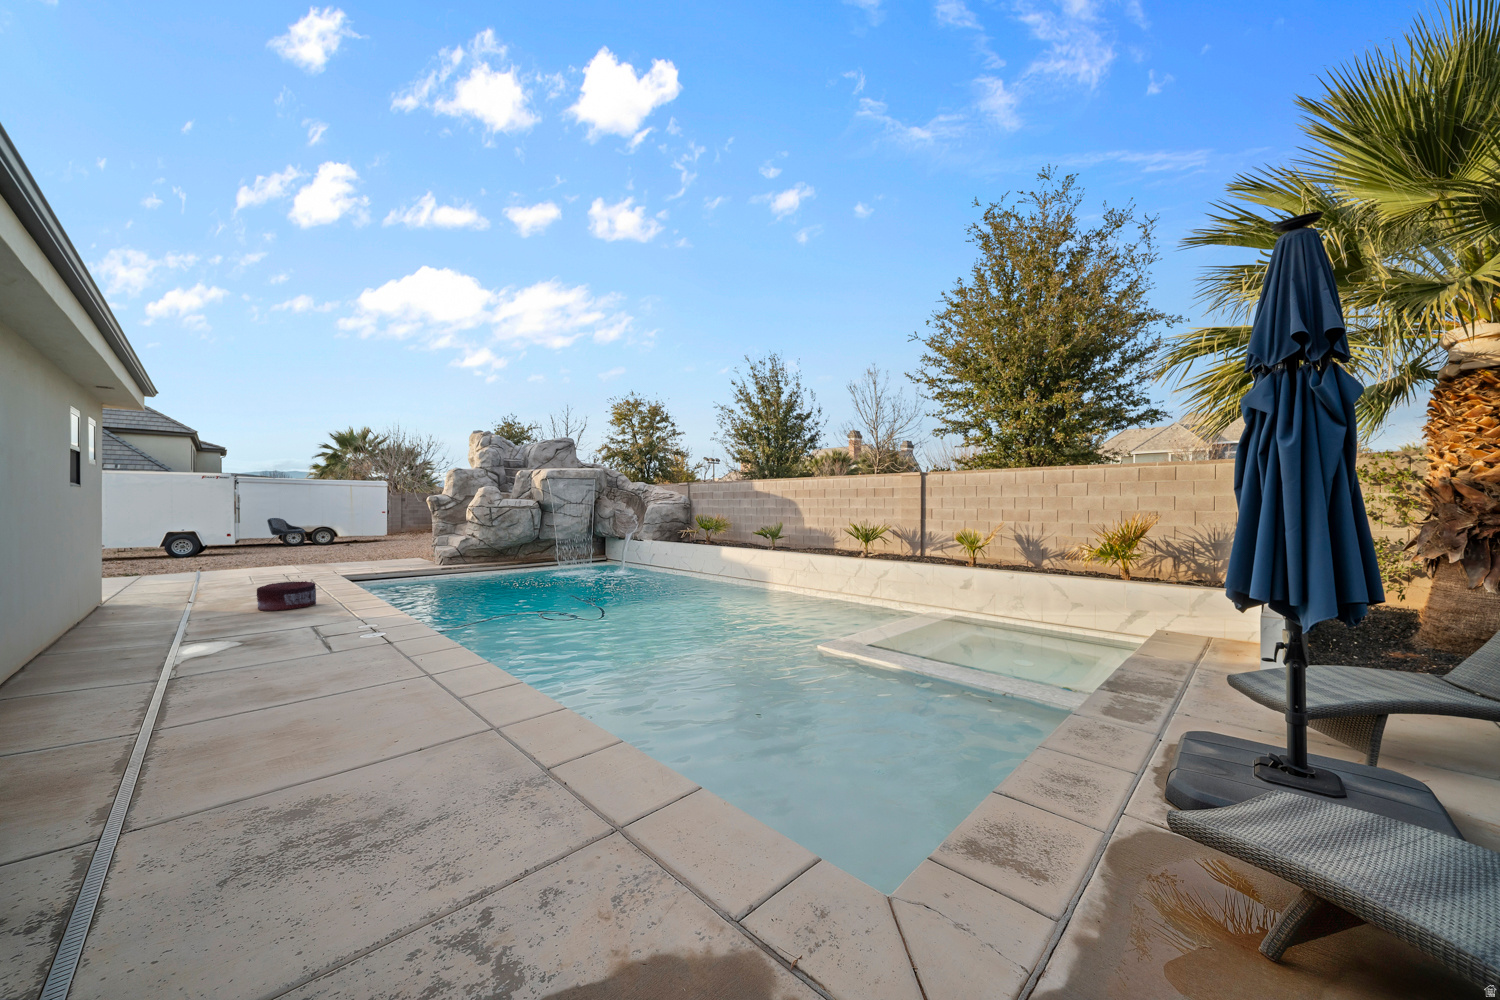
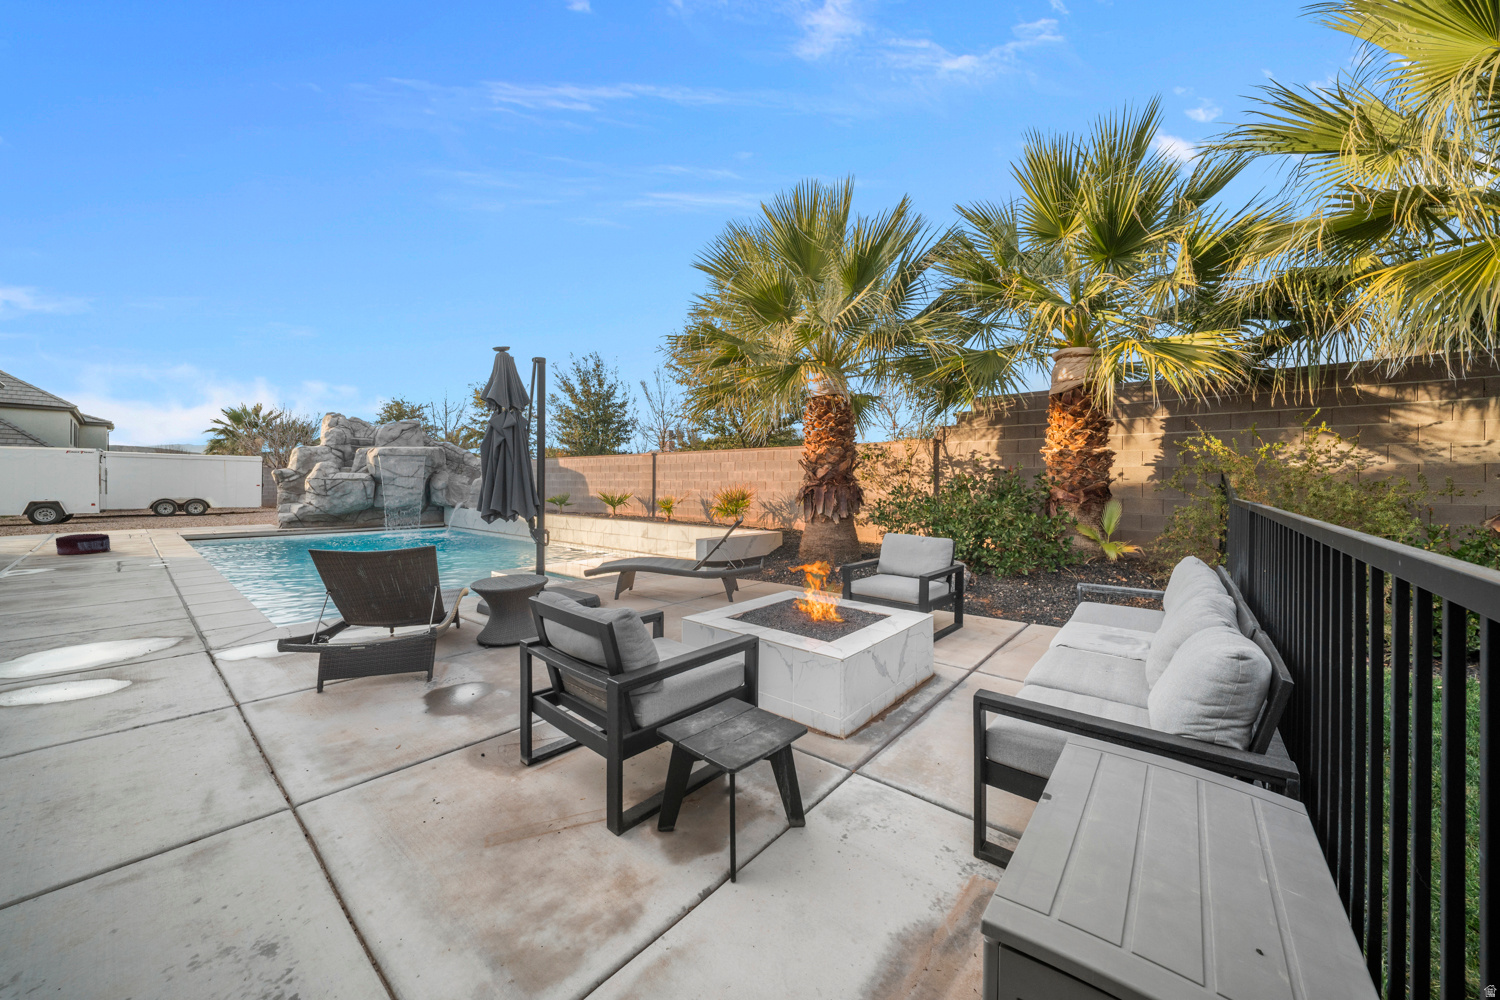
lounge chair: present [266,518,305,547] -> none [133,490,174,516]

